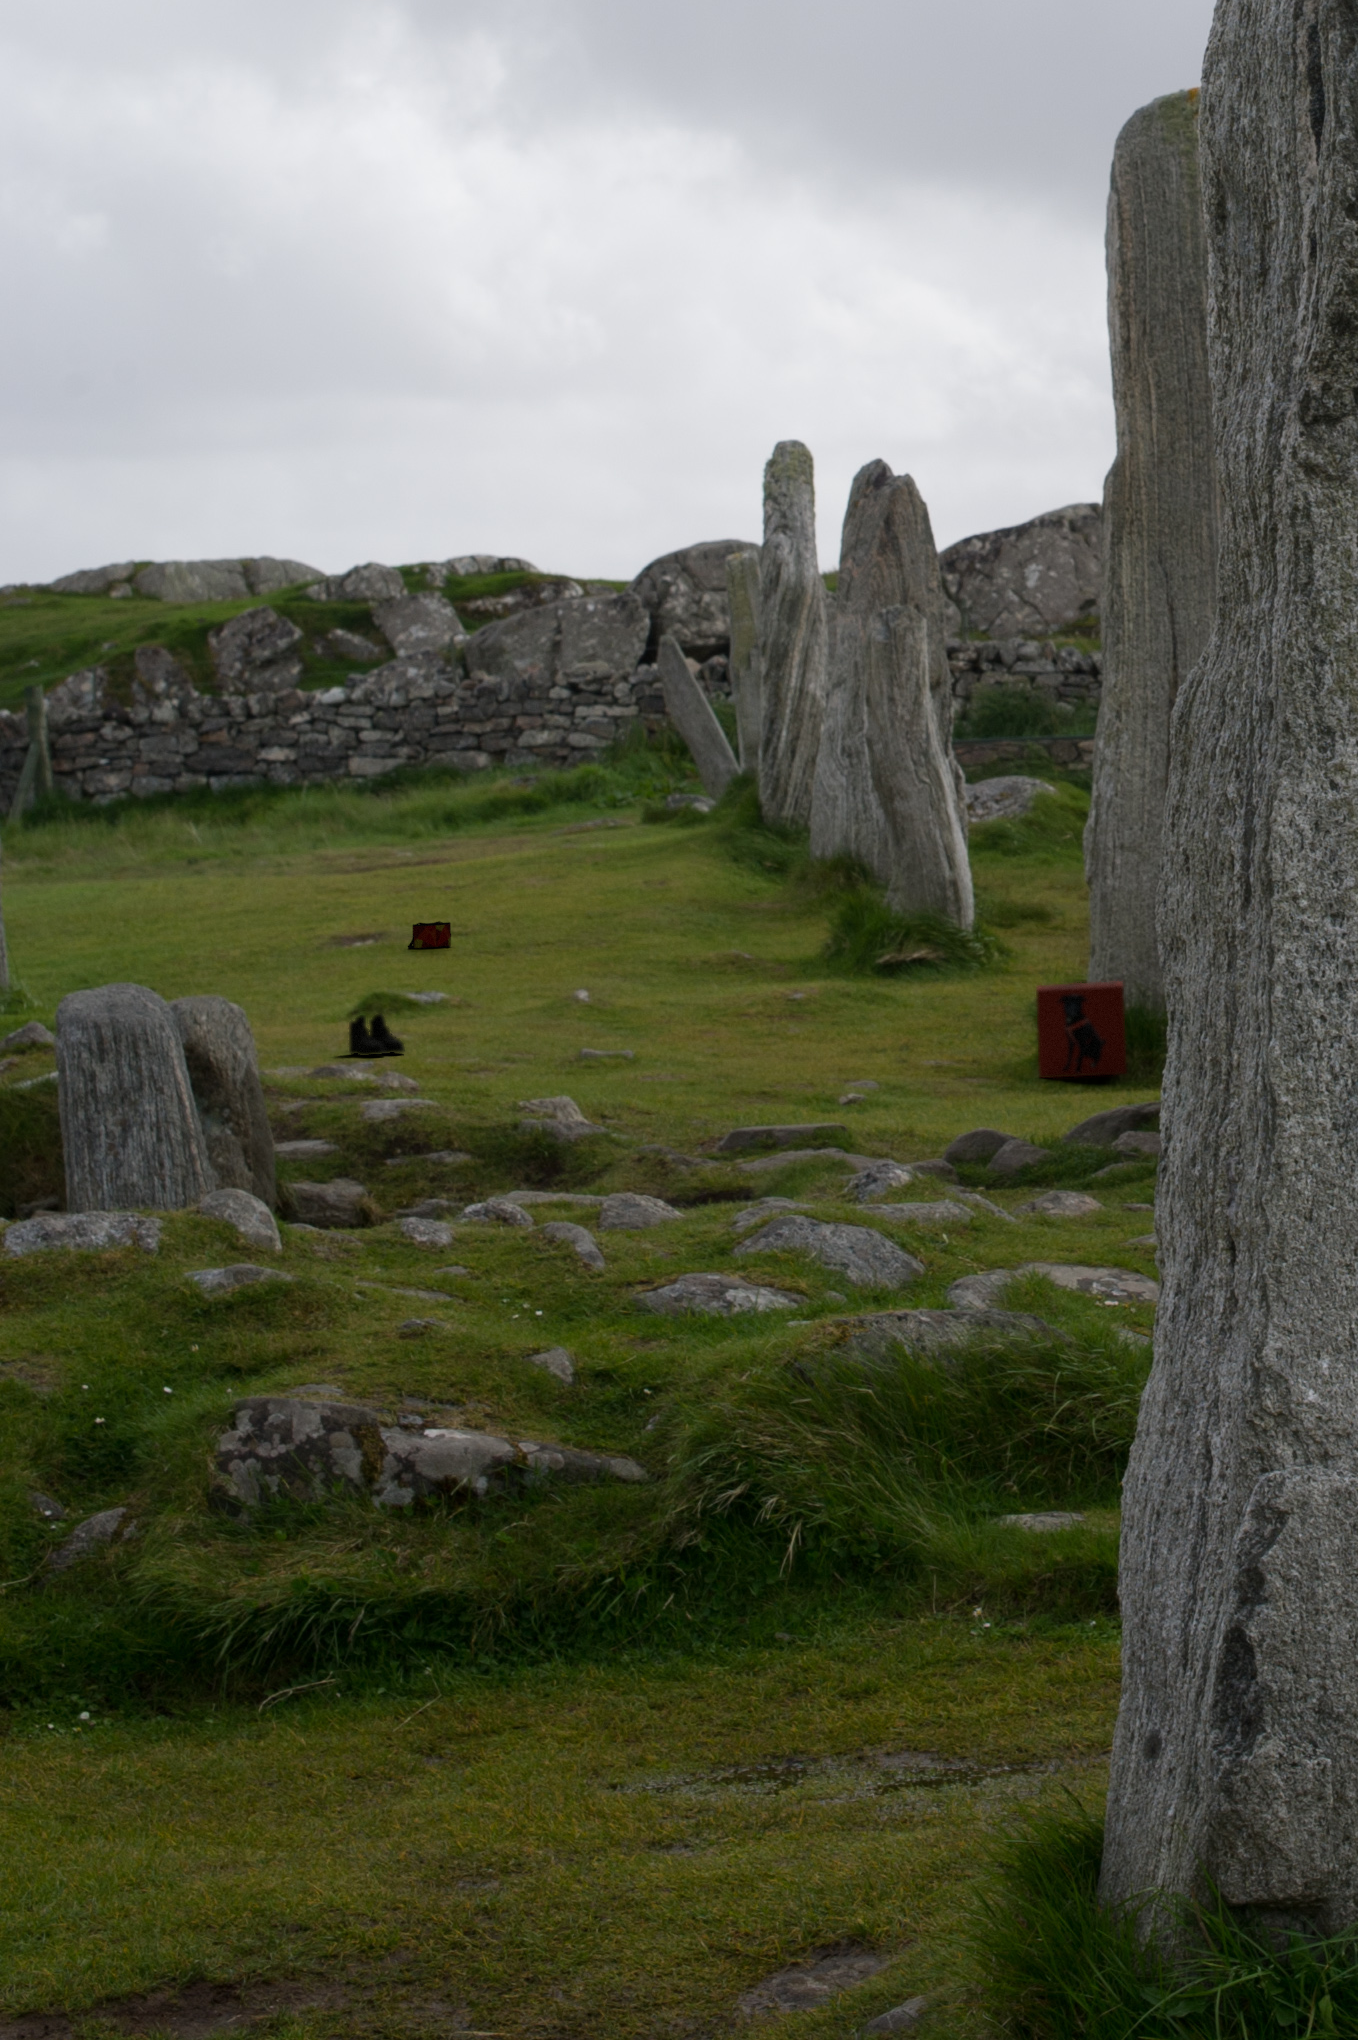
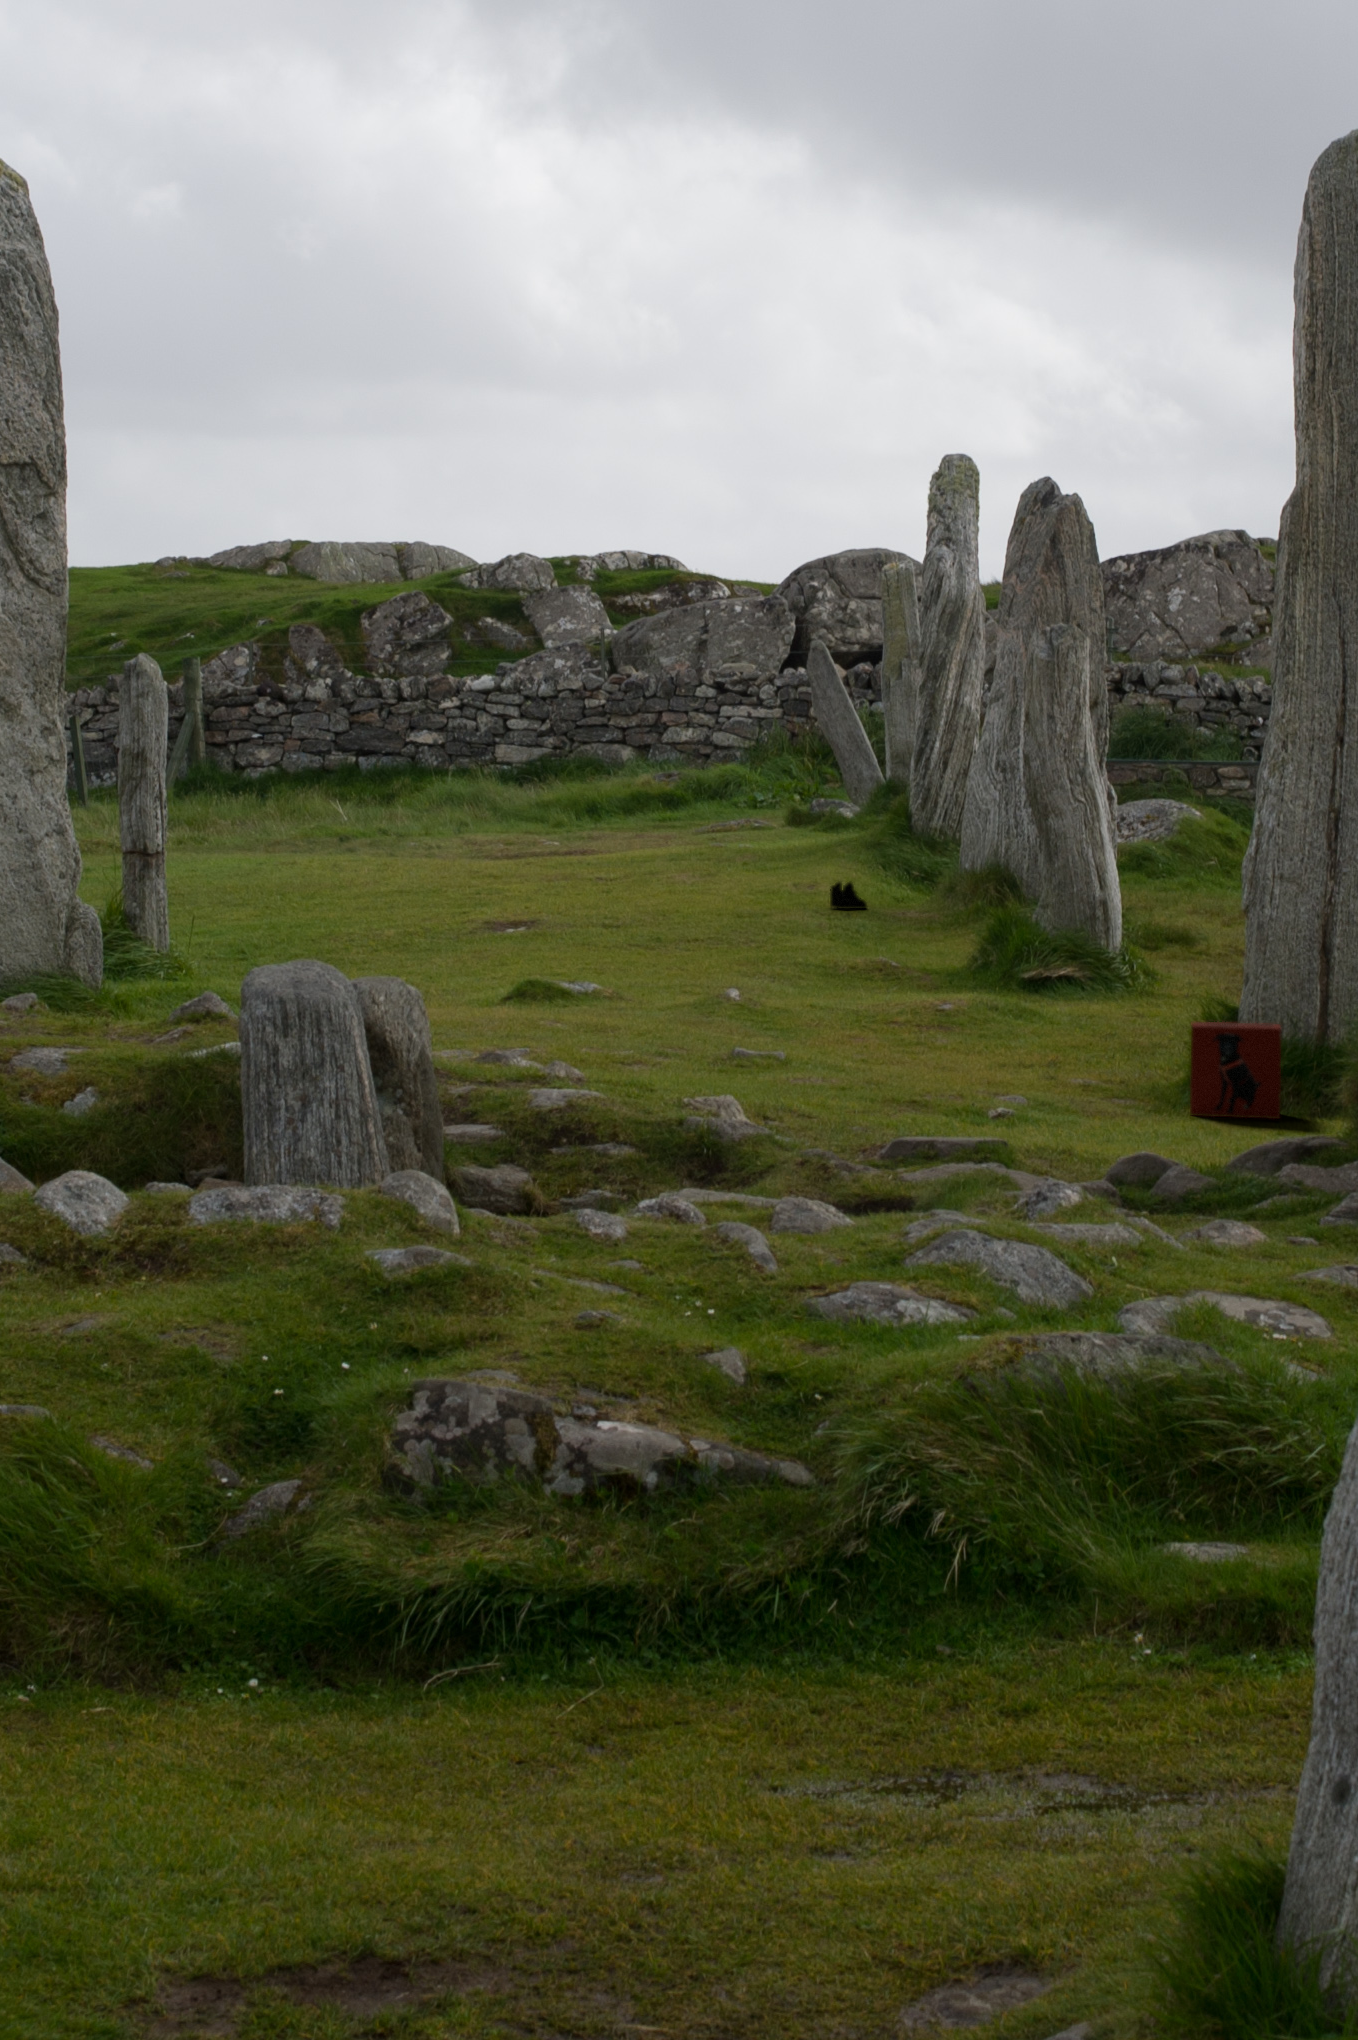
bag: present [408,921,451,949] -> none [558,913,601,939]
boots: present [349,1014,405,1056] -> present [830,882,868,909]

